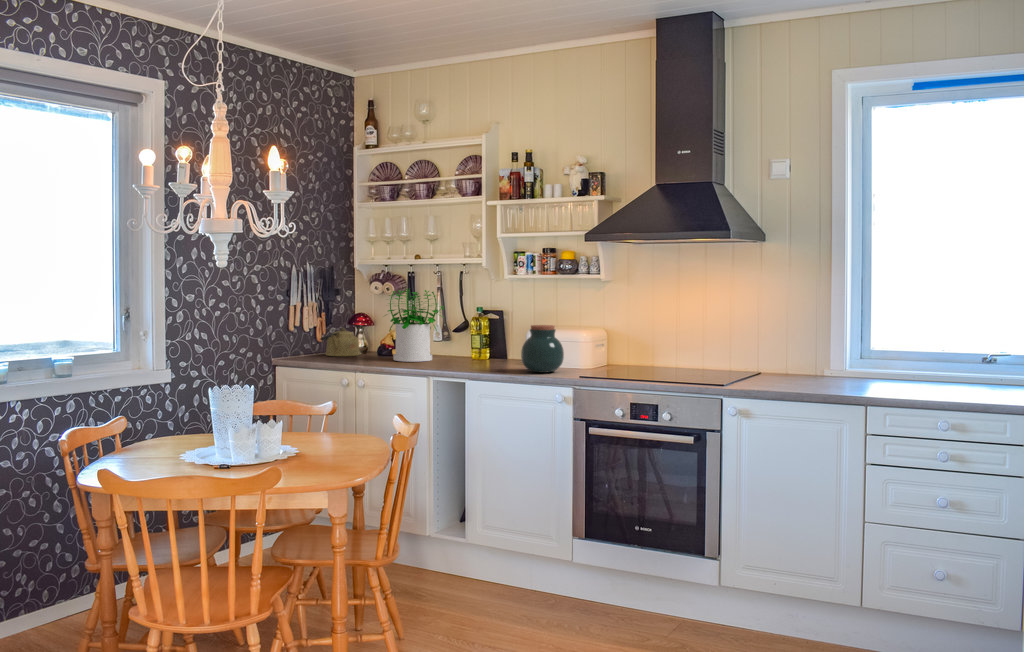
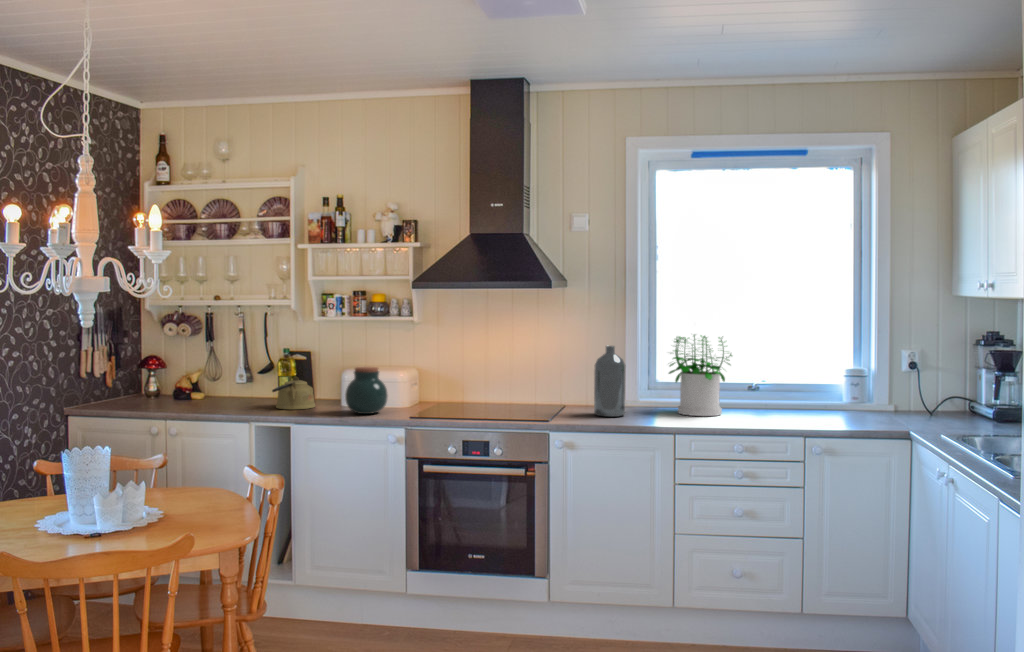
potted plant: present [385,289,444,362] -> present [669,335,732,416]
bottle: none [781,306,818,385] -> present [594,346,626,417]
kettle: present [320,328,360,356] -> present [272,377,315,409]

